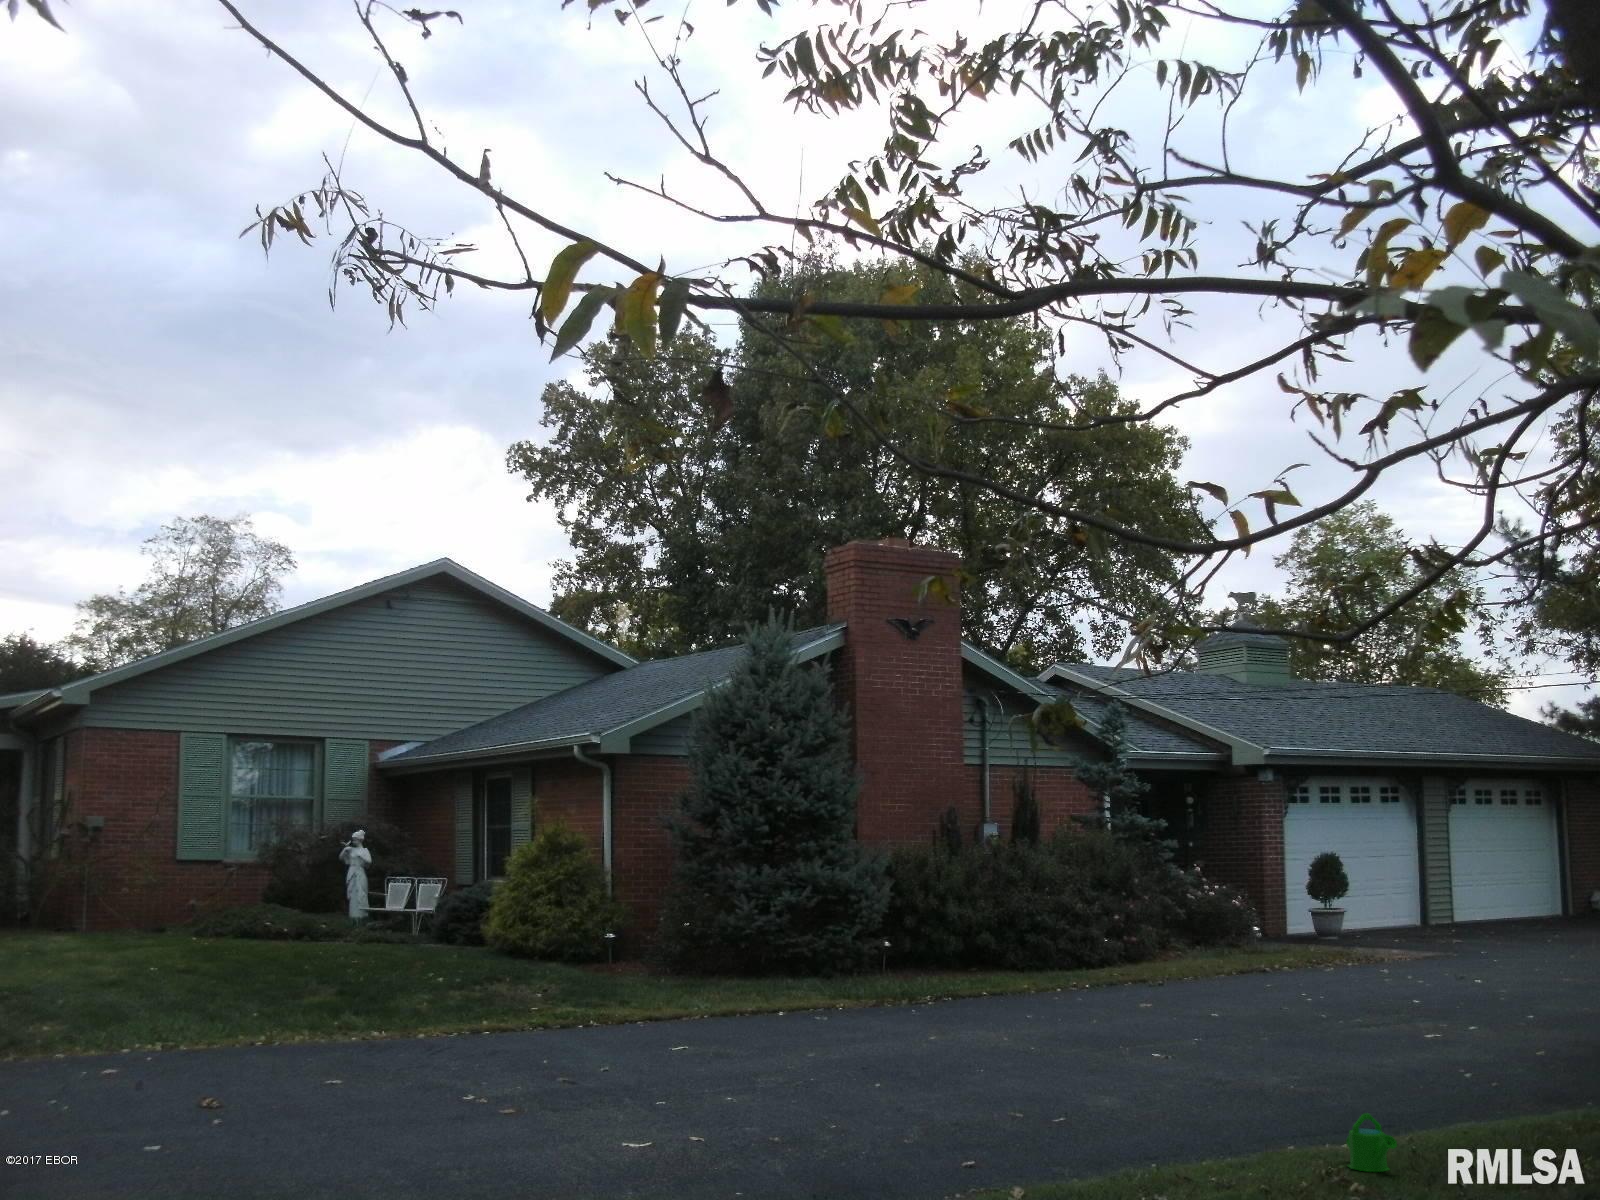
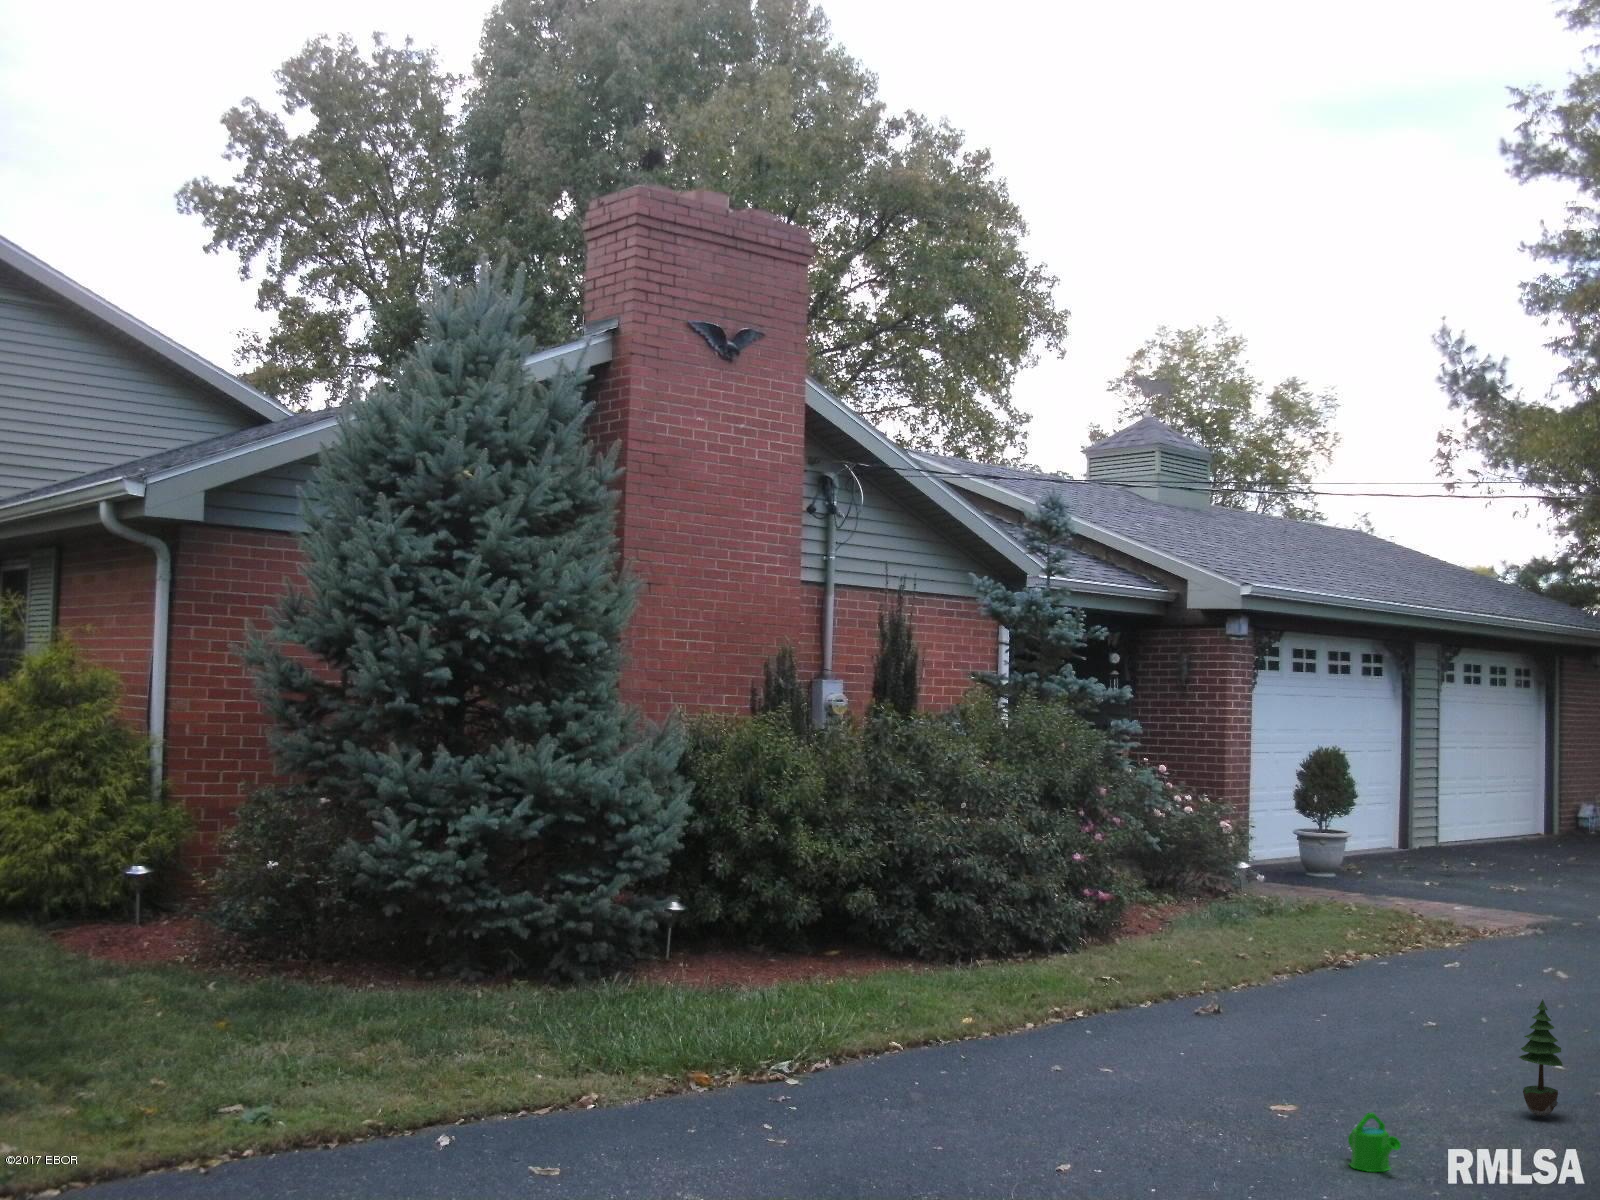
potted tree: none [1514,1009,1559,1128] -> present [1519,999,1563,1118]

